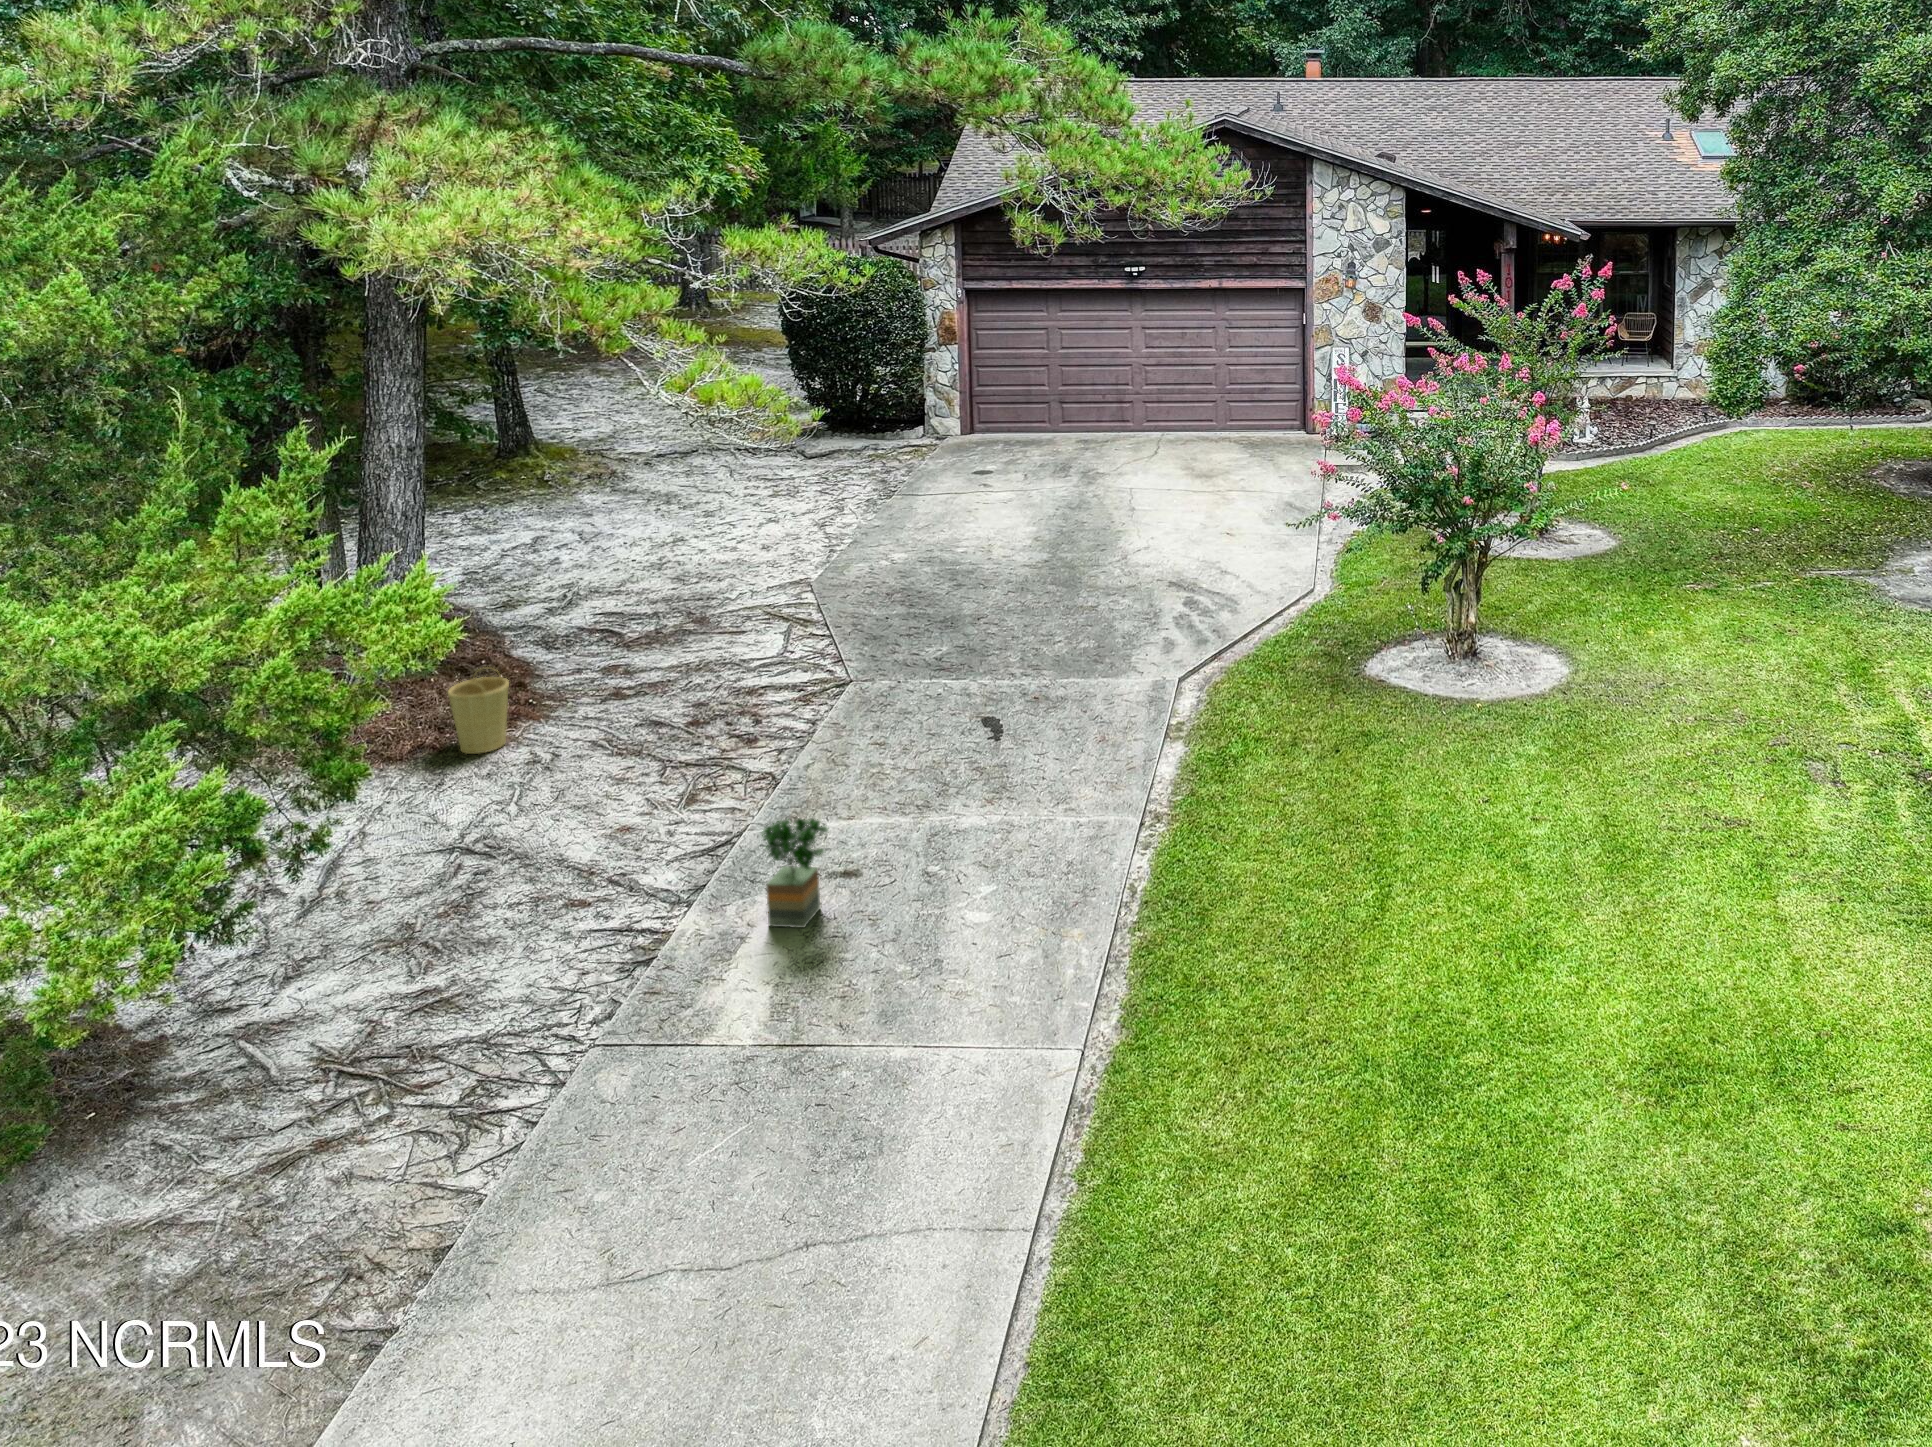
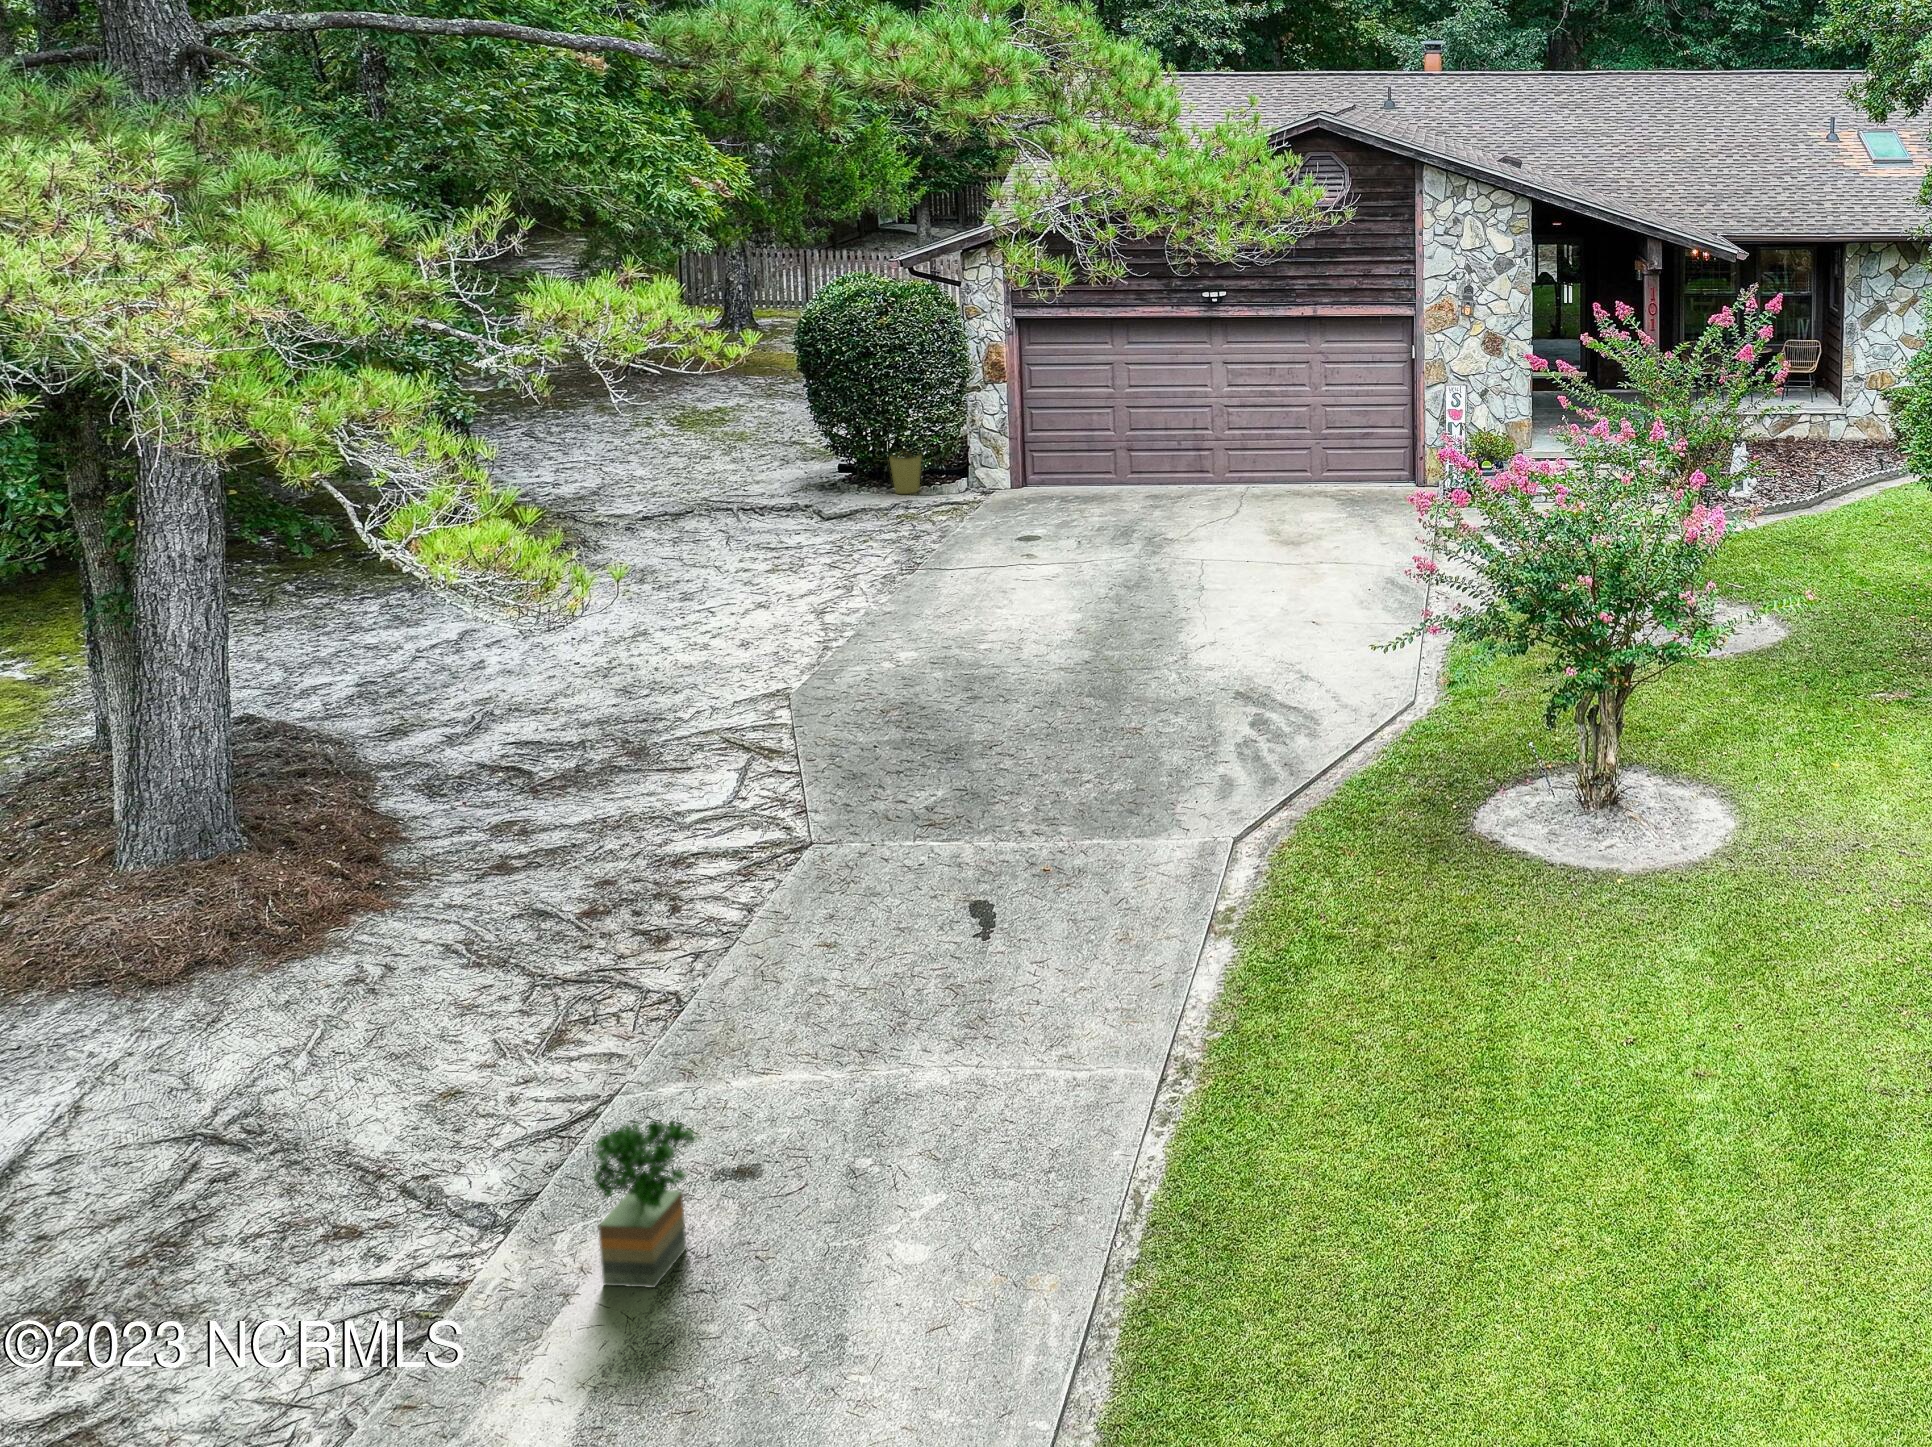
basket: present [447,676,509,754] -> present [890,452,921,494]

